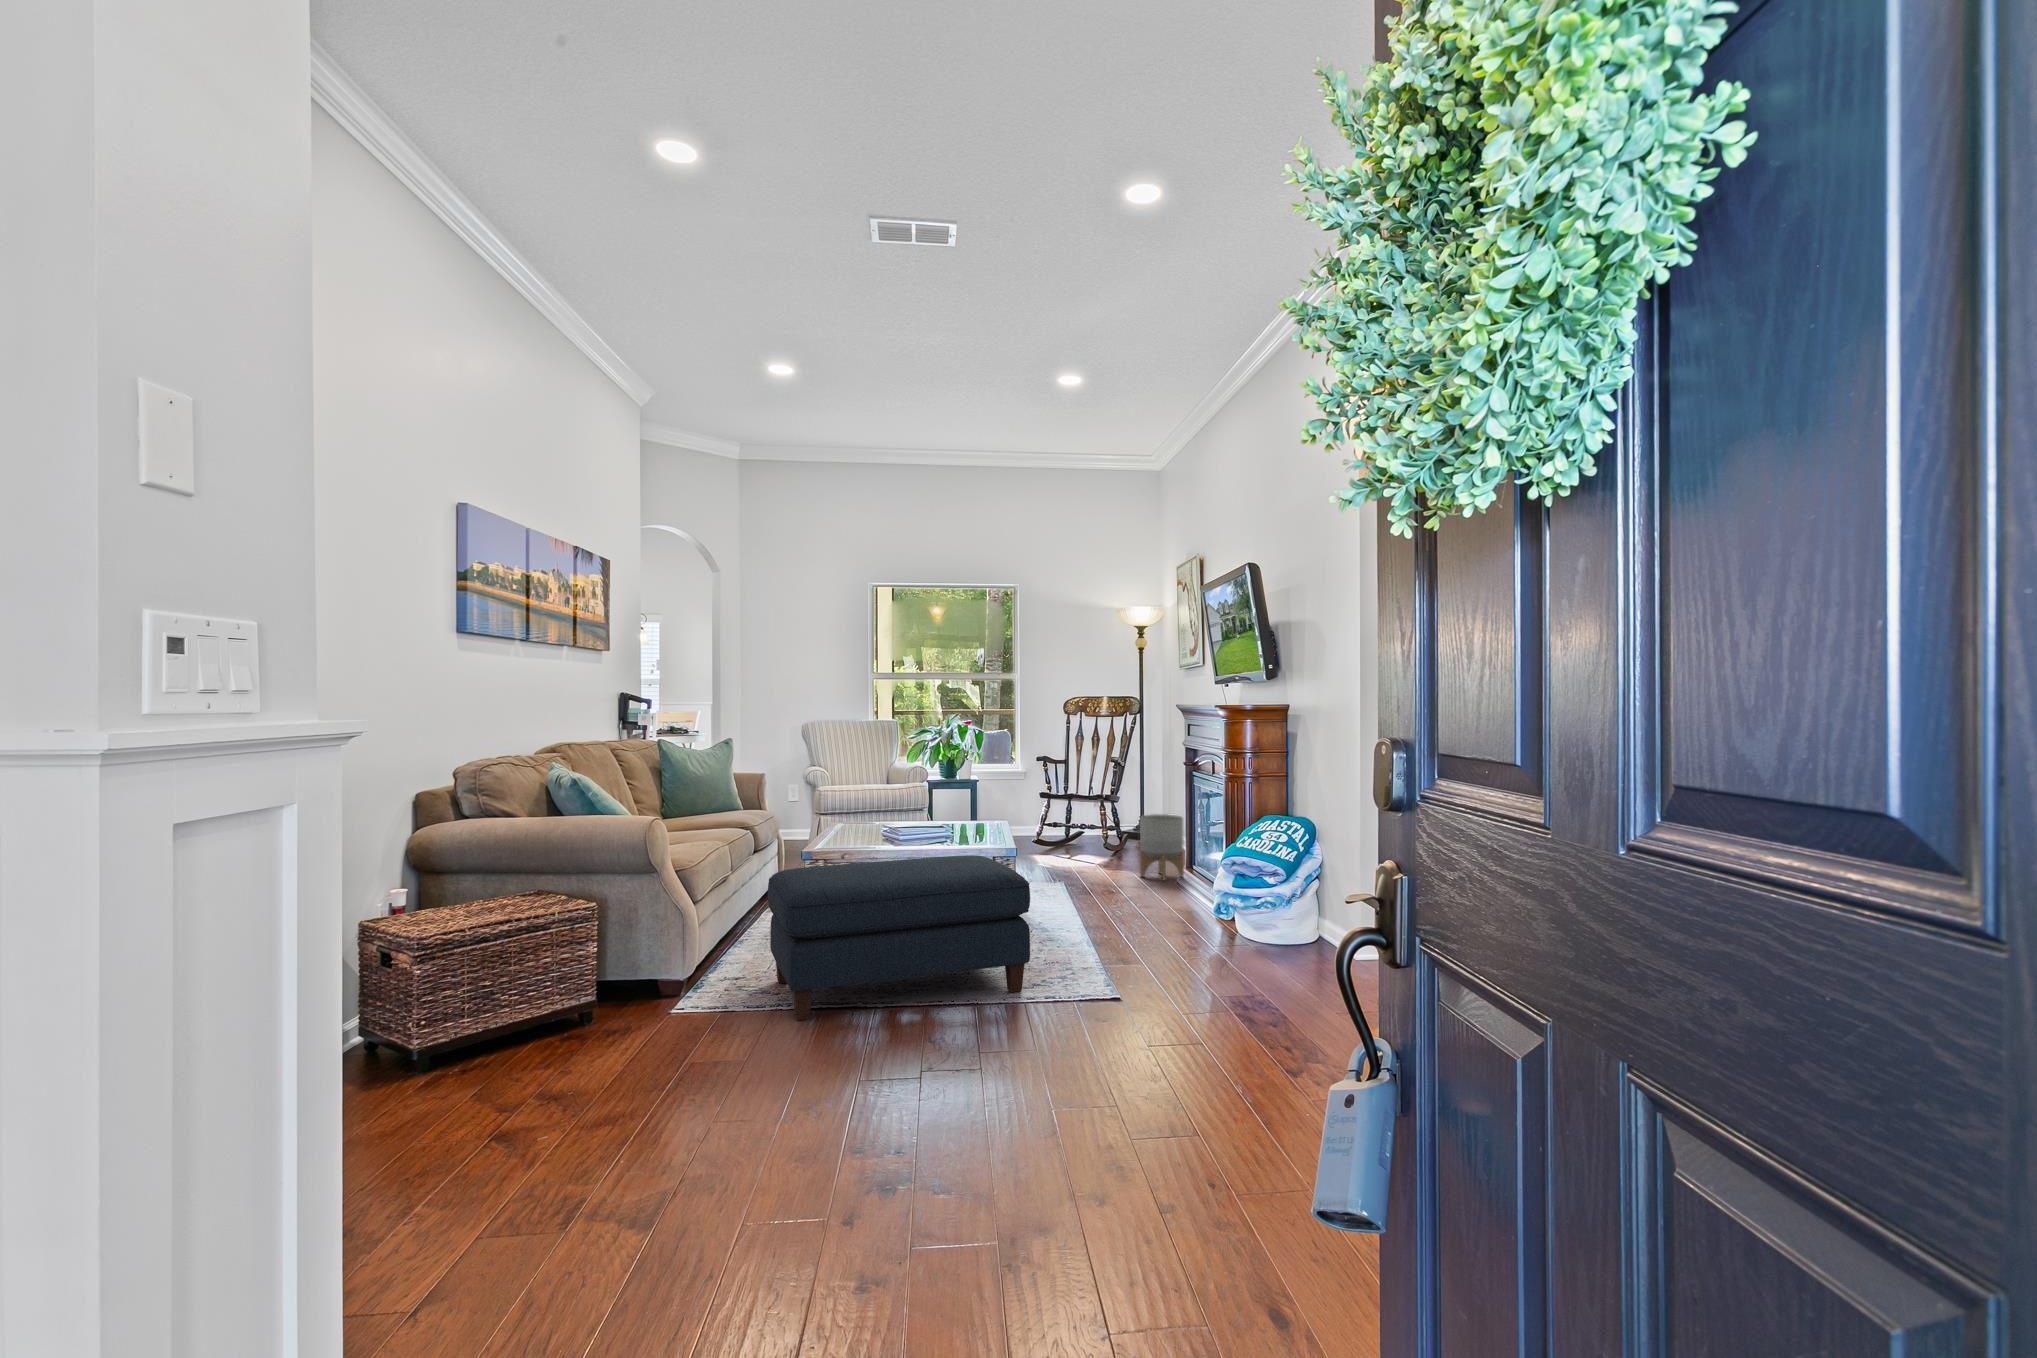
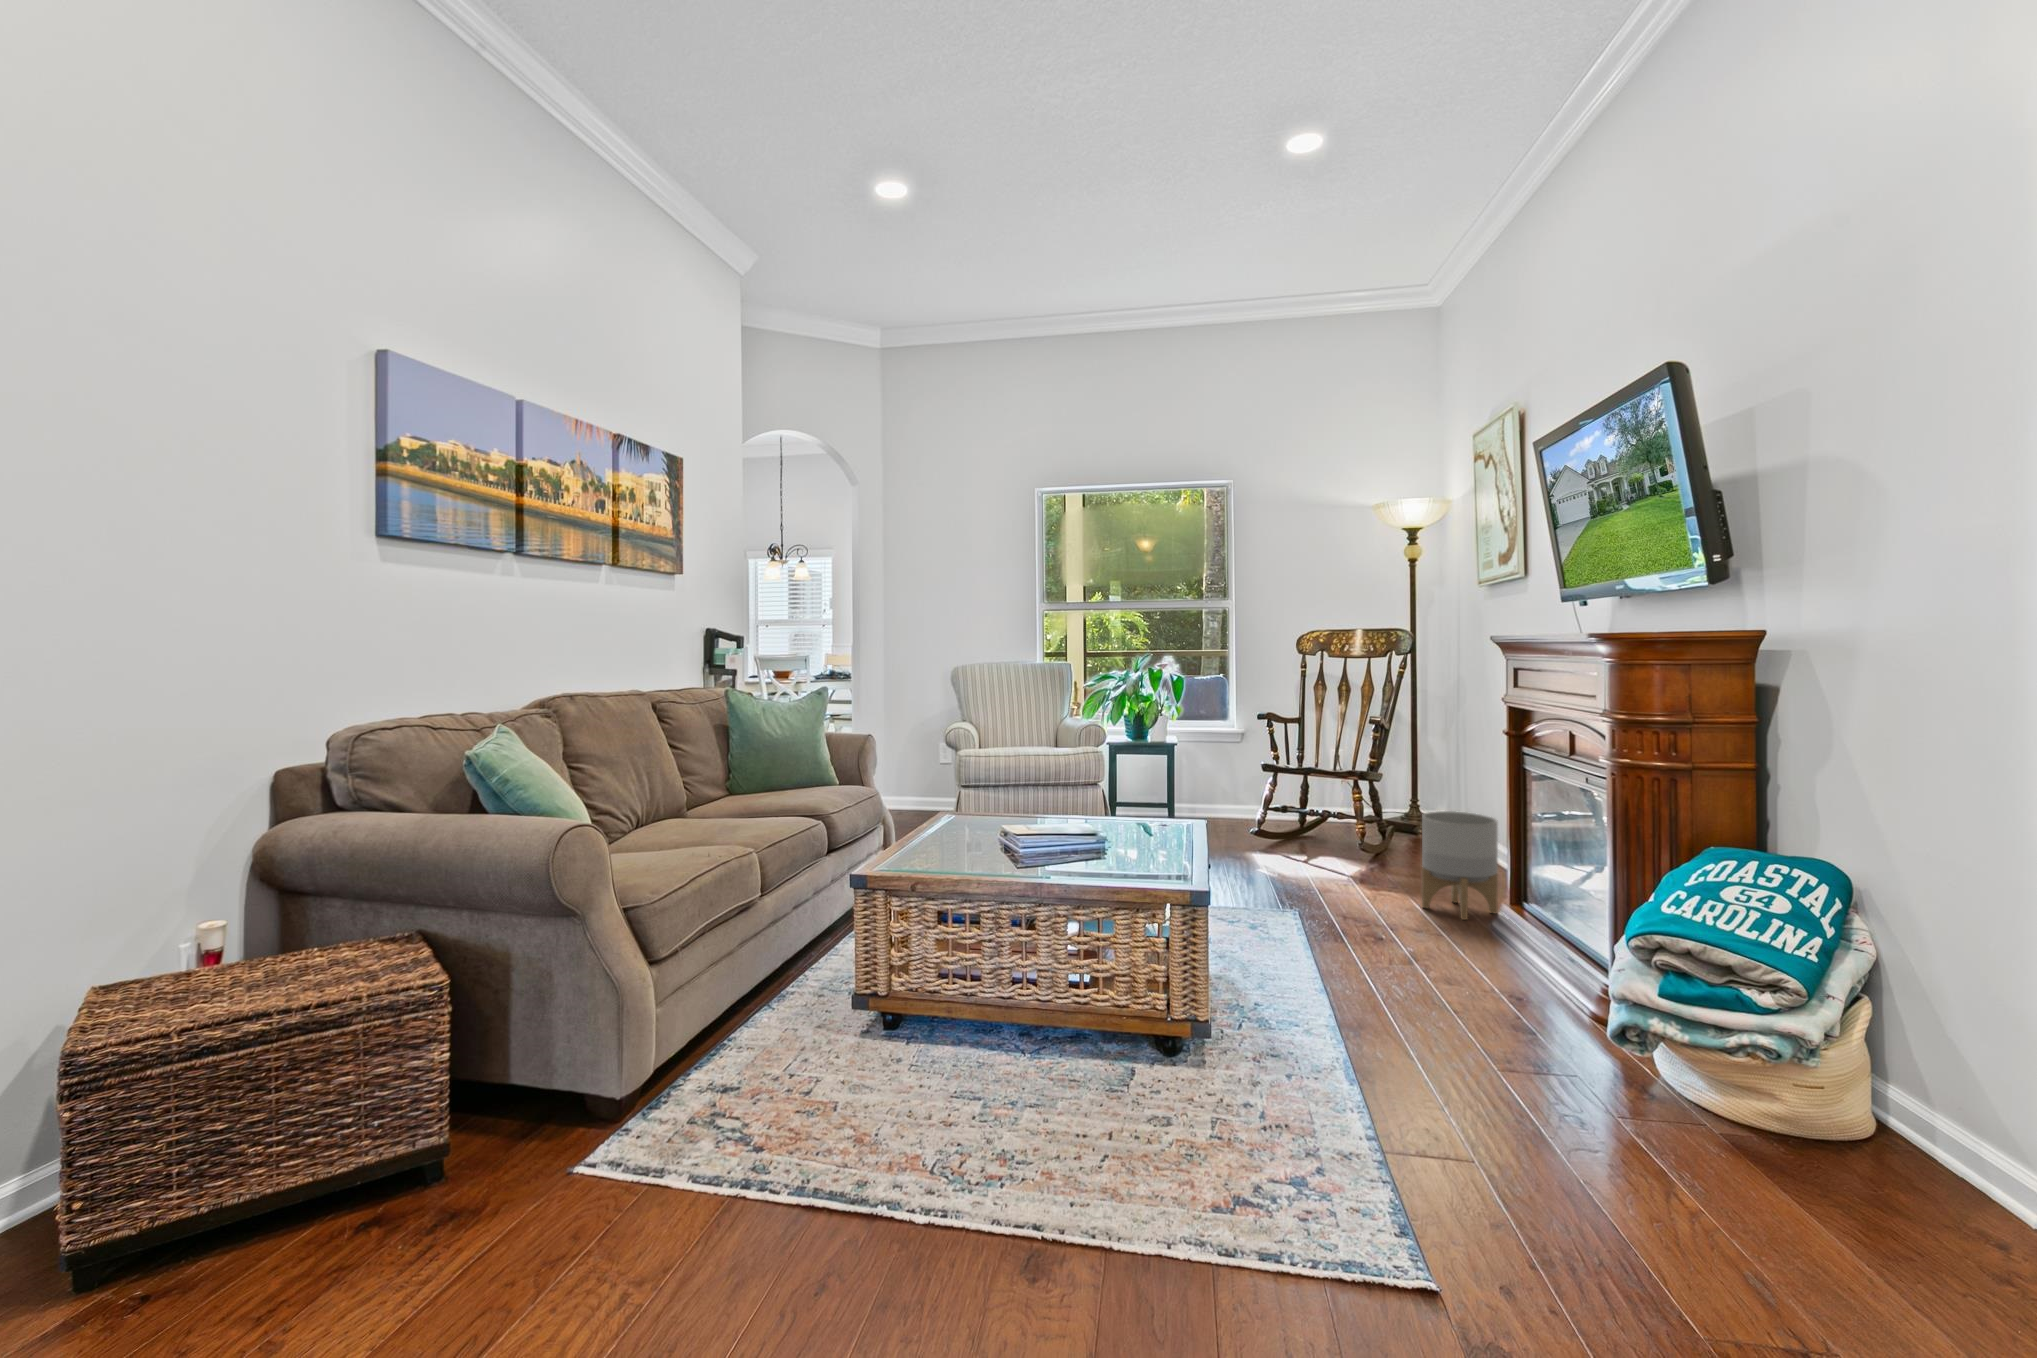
ottoman: present [768,855,1030,1021] -> none [731,906,1219,1237]

